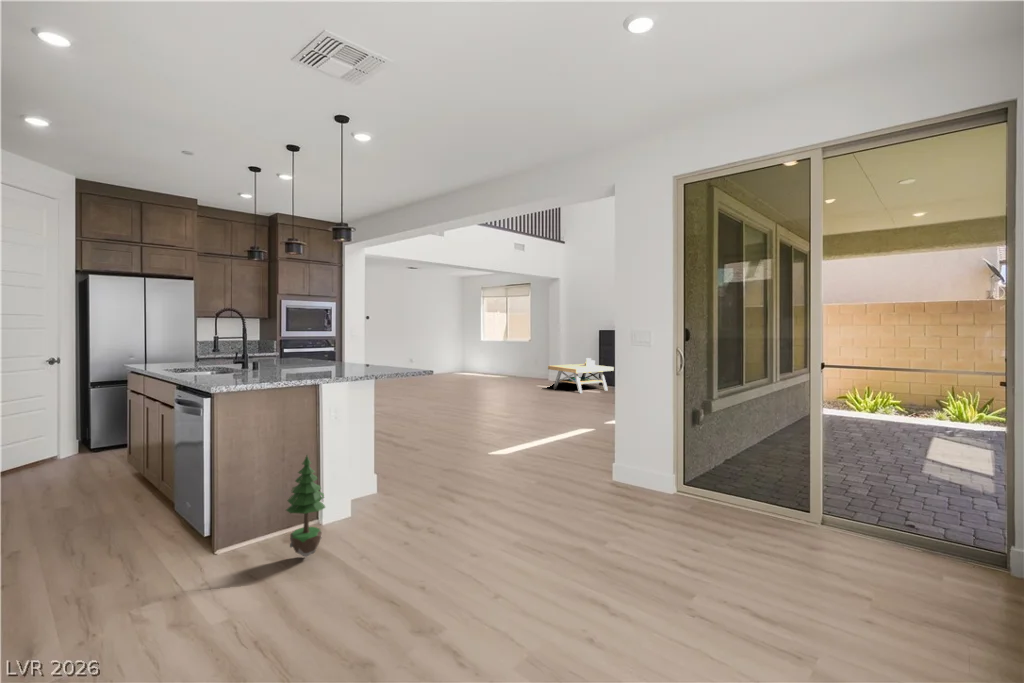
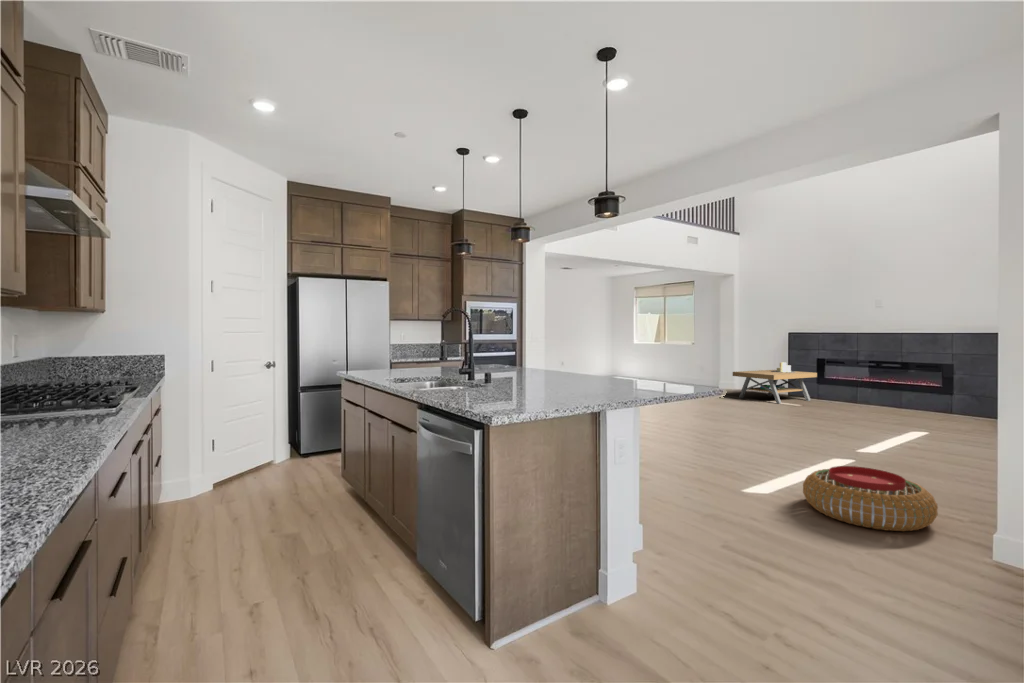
pouf: none [519,442,596,485] -> present [803,466,938,531]
potted tree: present [286,456,325,557] -> none [579,480,633,629]

